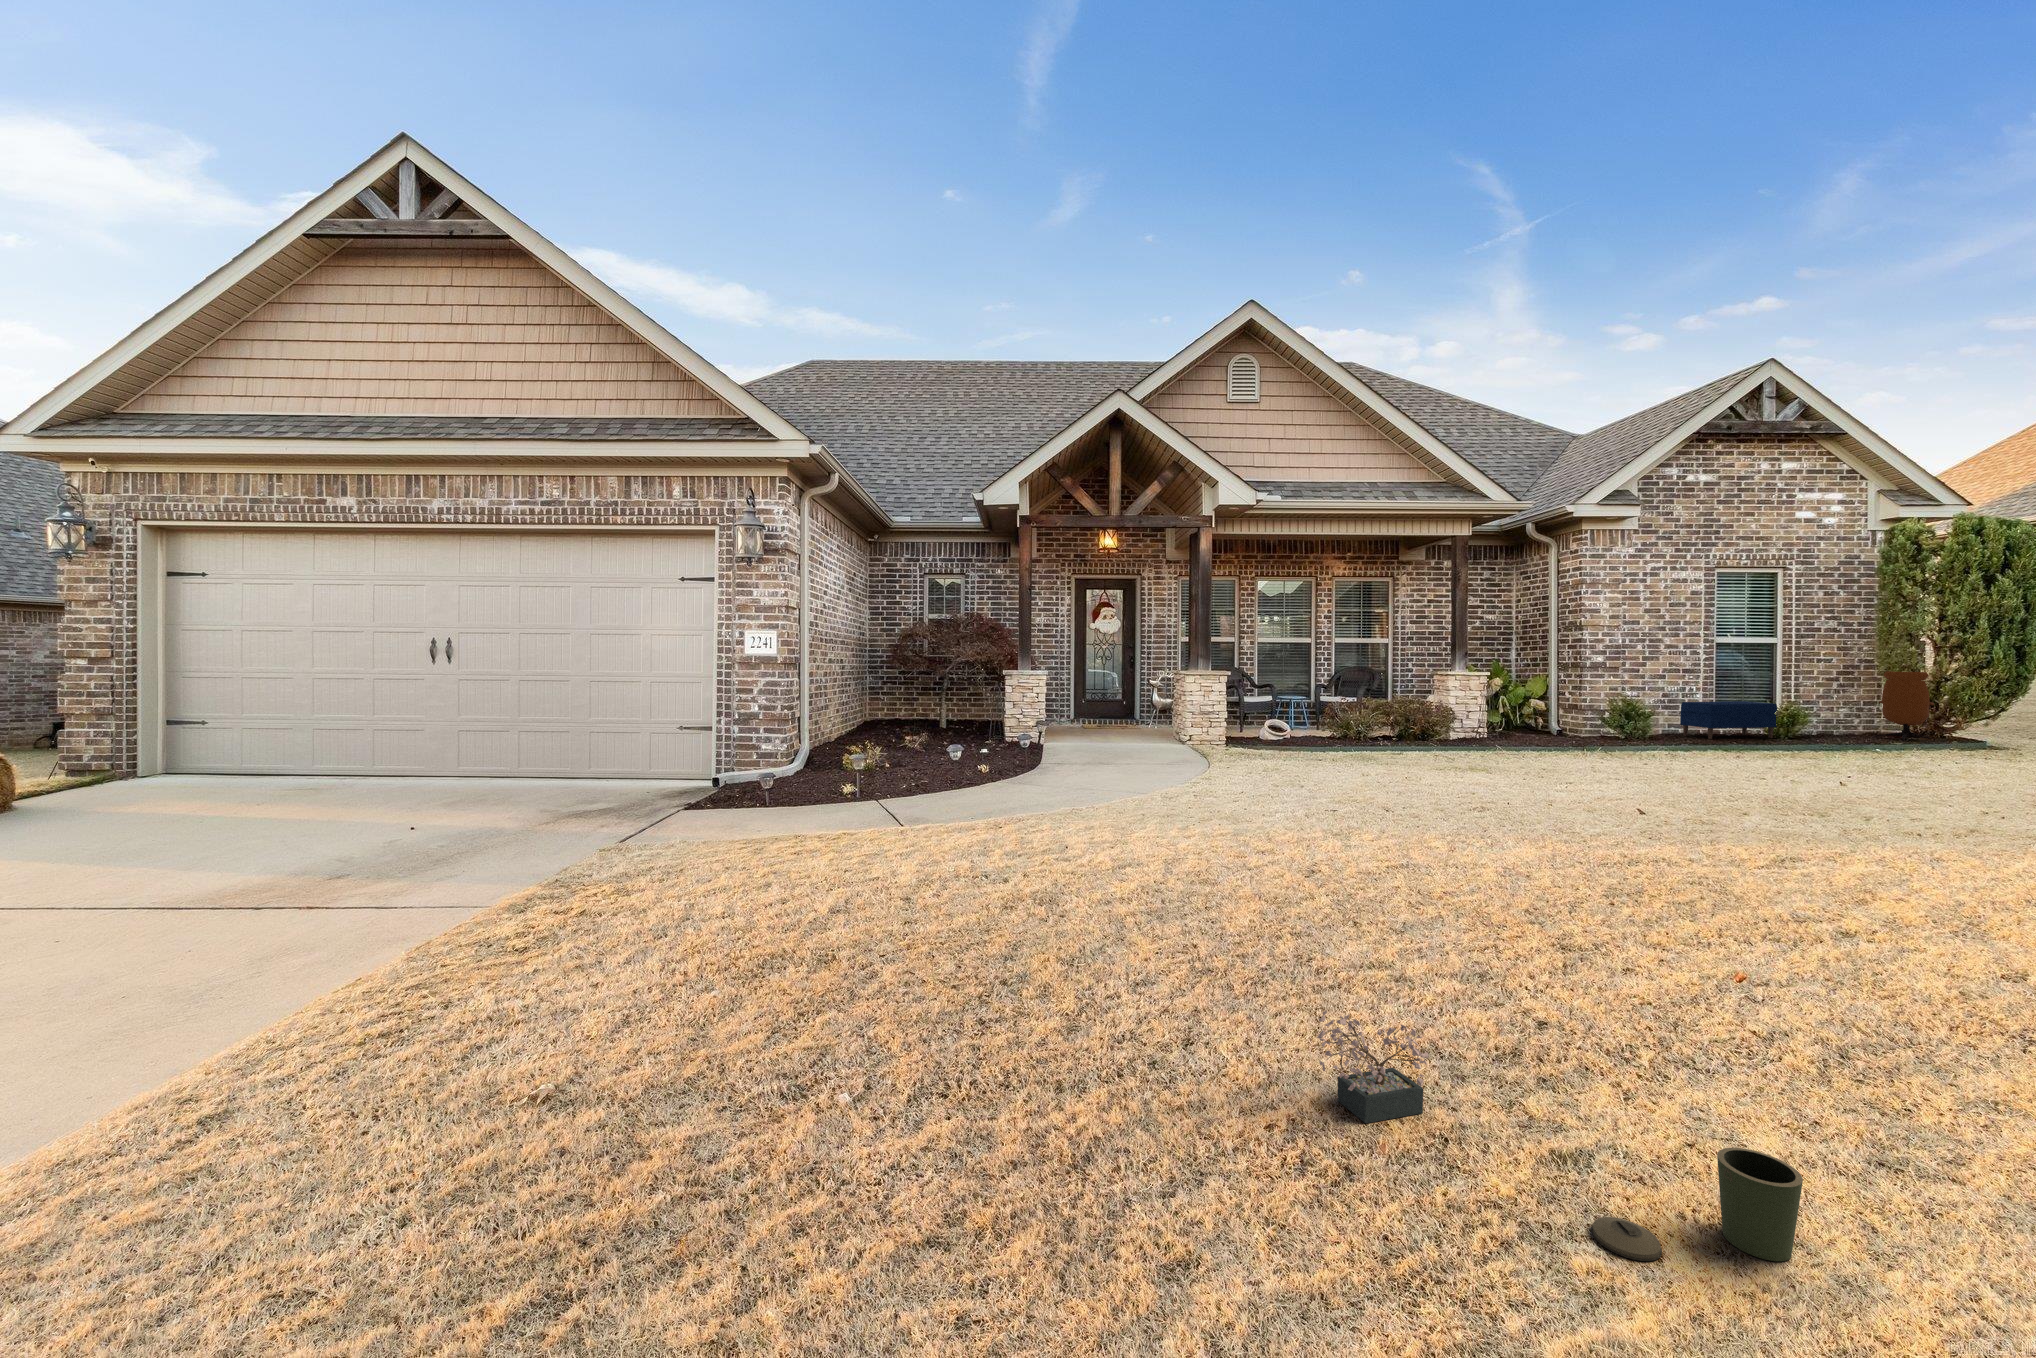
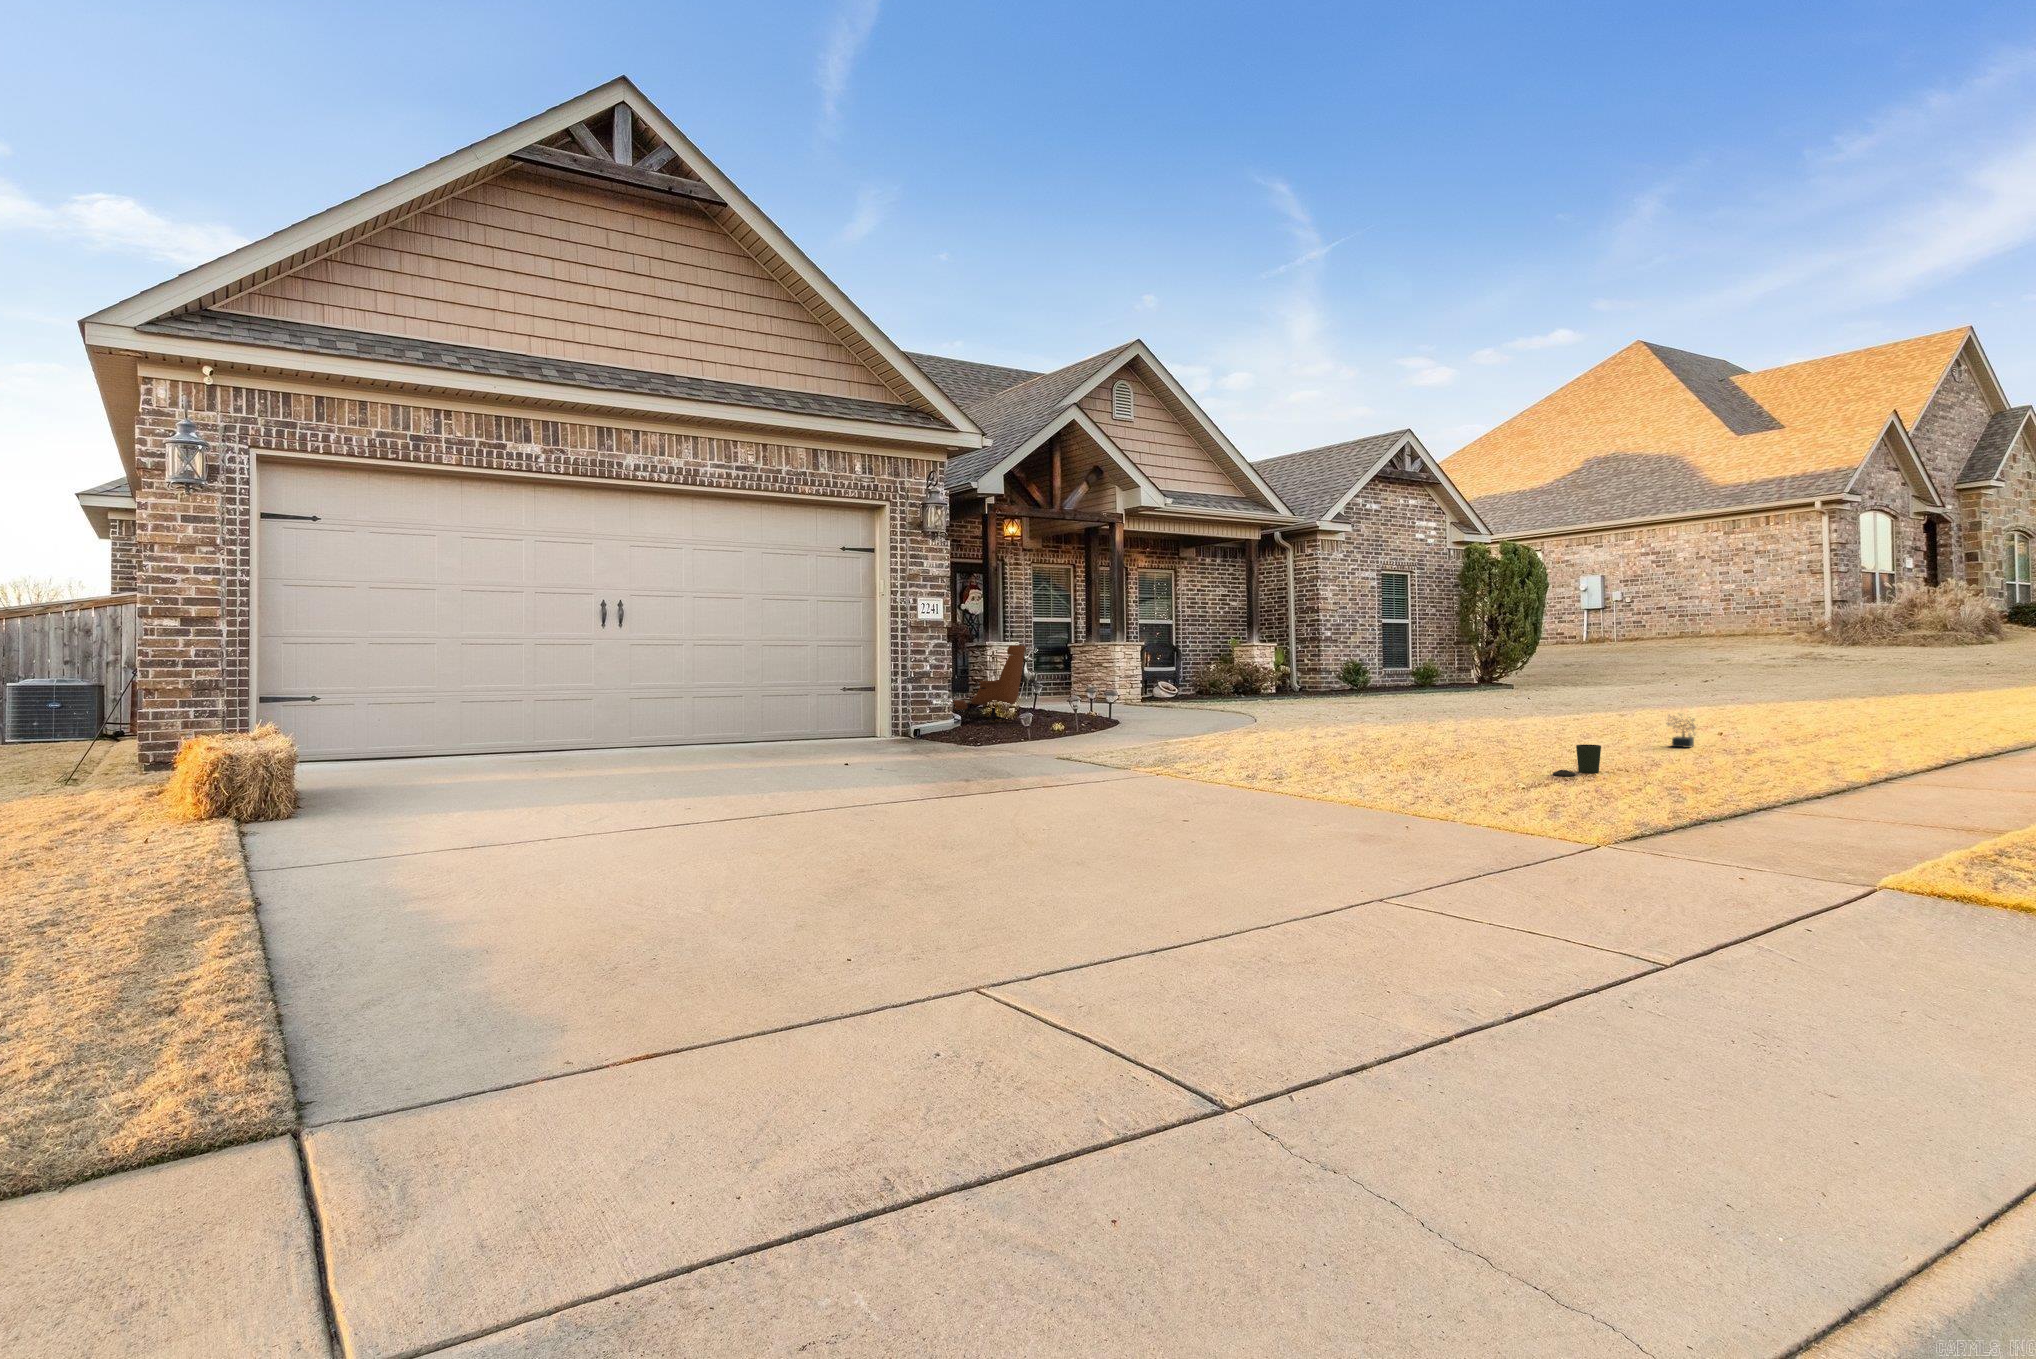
lounge chair: present [1876,671,1935,741] -> present [953,645,1025,724]
bench: present [1680,701,1777,739] -> none [1370,662,1418,687]
trash can: present [1592,1148,1803,1261] -> present [1553,744,1601,776]

